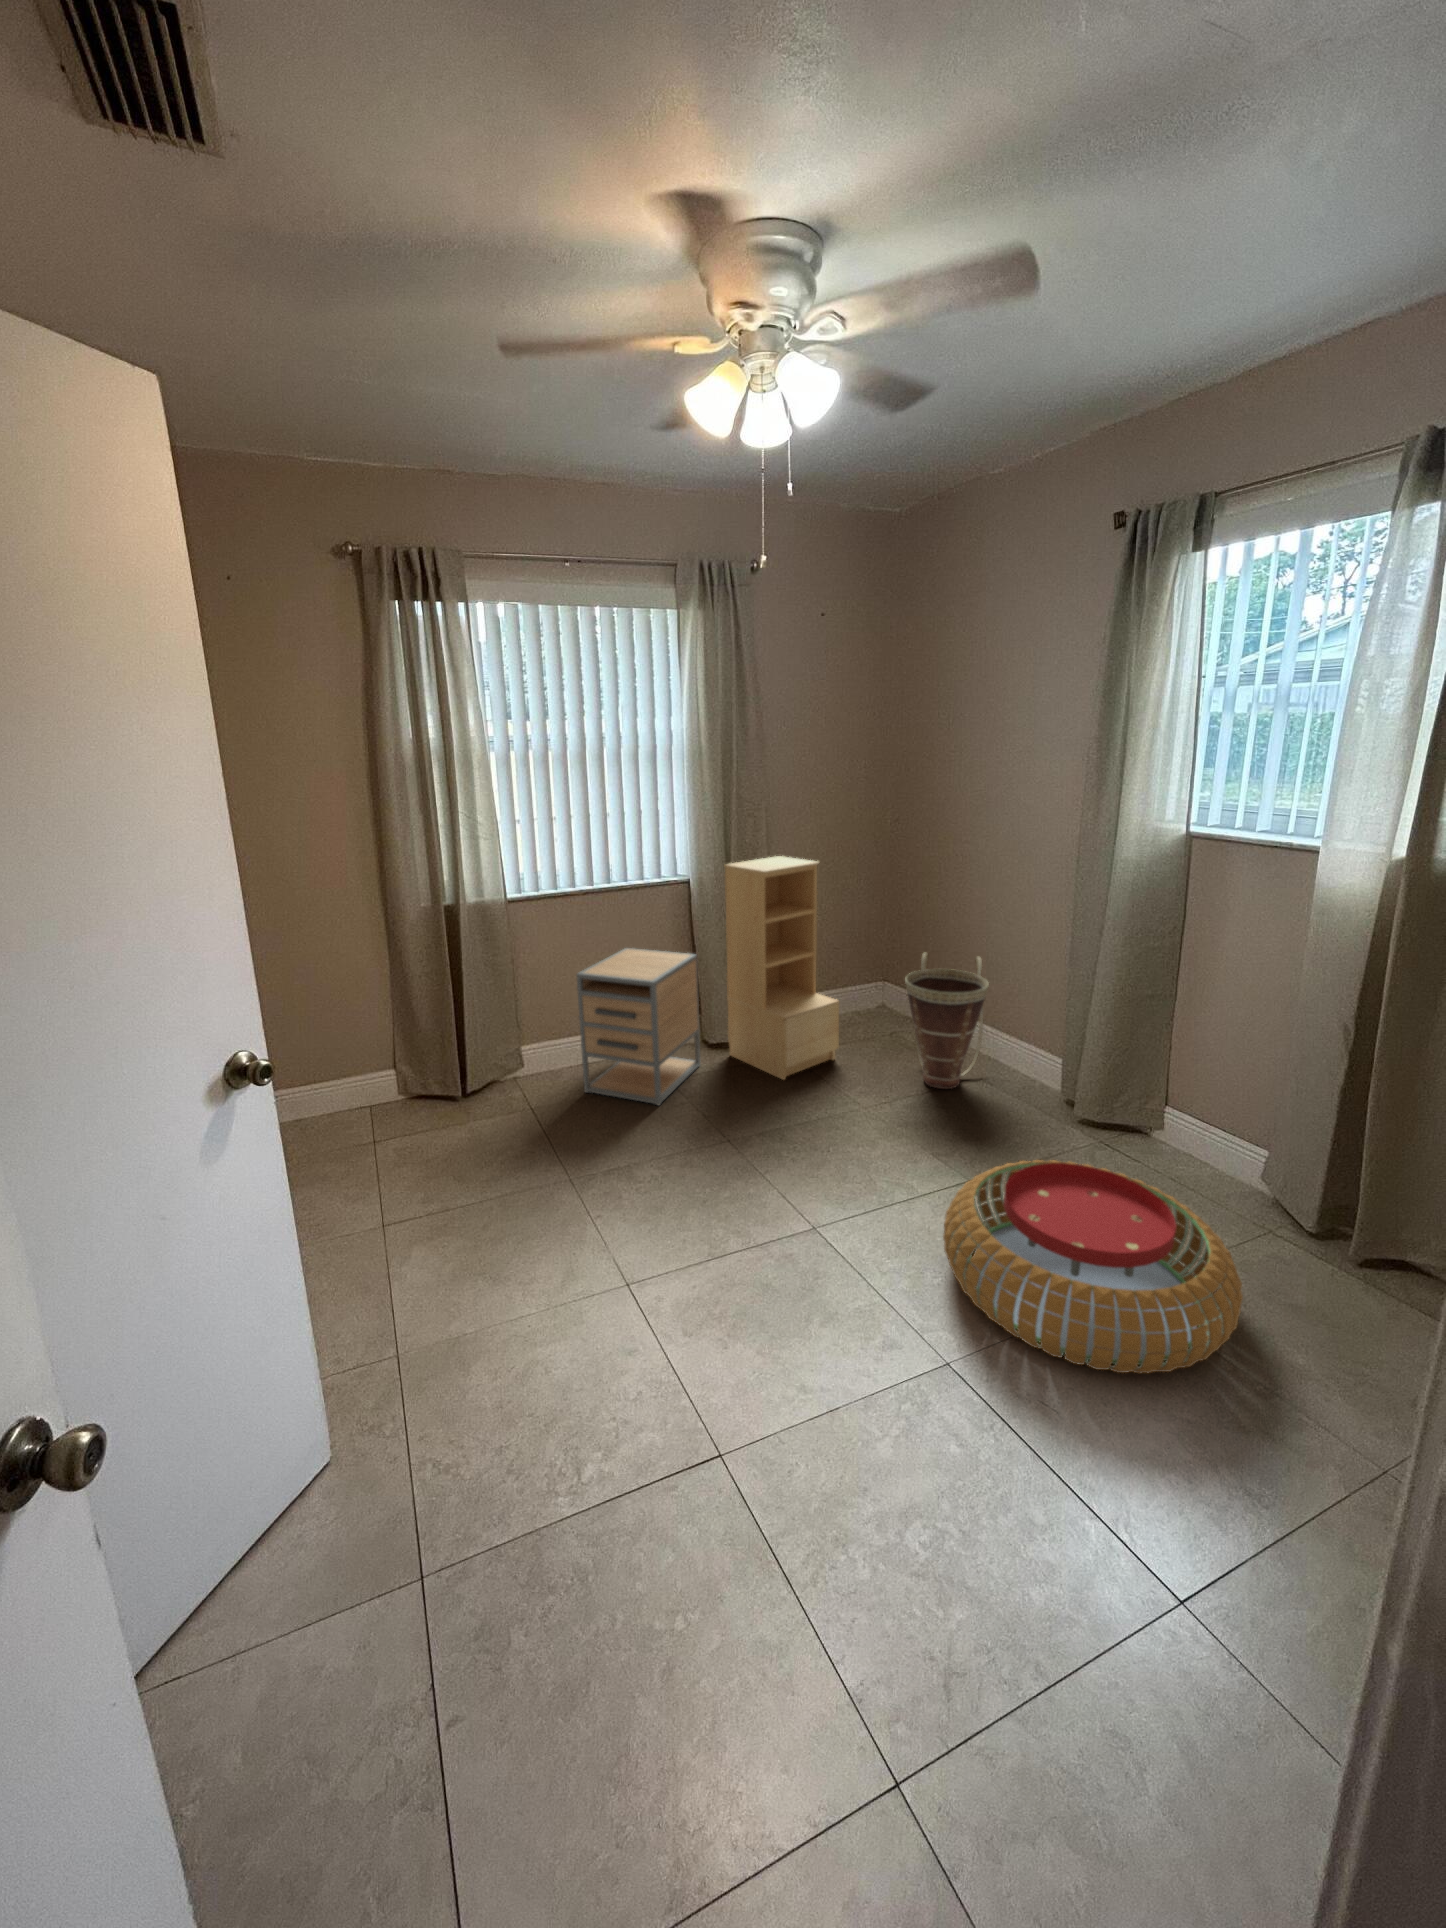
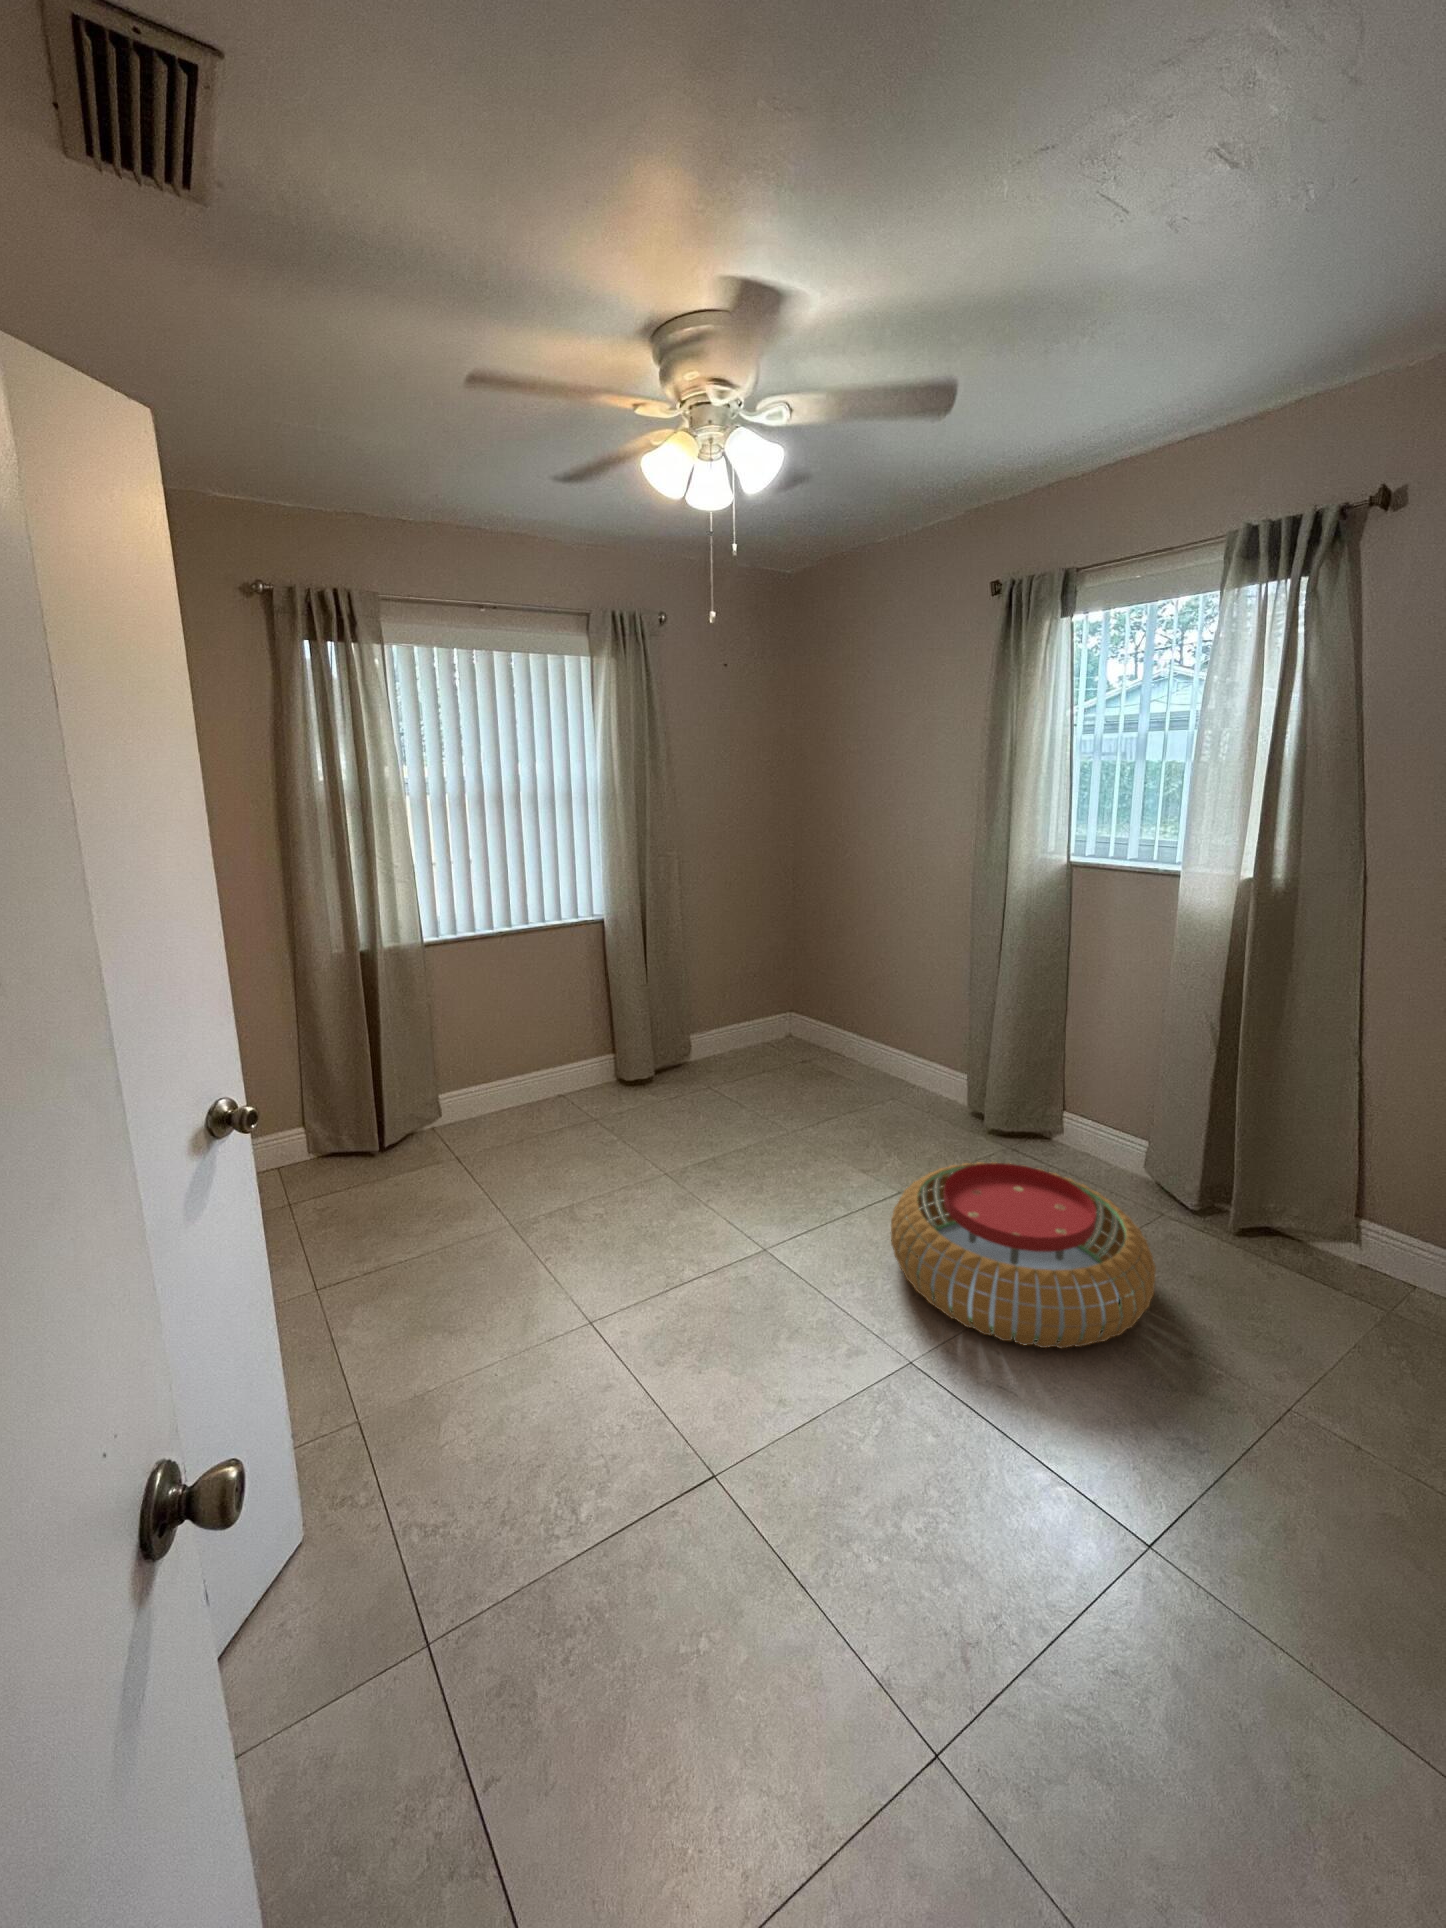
bookshelf: present [725,856,839,1079] -> none [646,893,760,1110]
nightstand: present [577,948,700,1105] -> none [504,988,627,1144]
basket: present [905,953,989,1089] -> none [822,980,899,1108]

